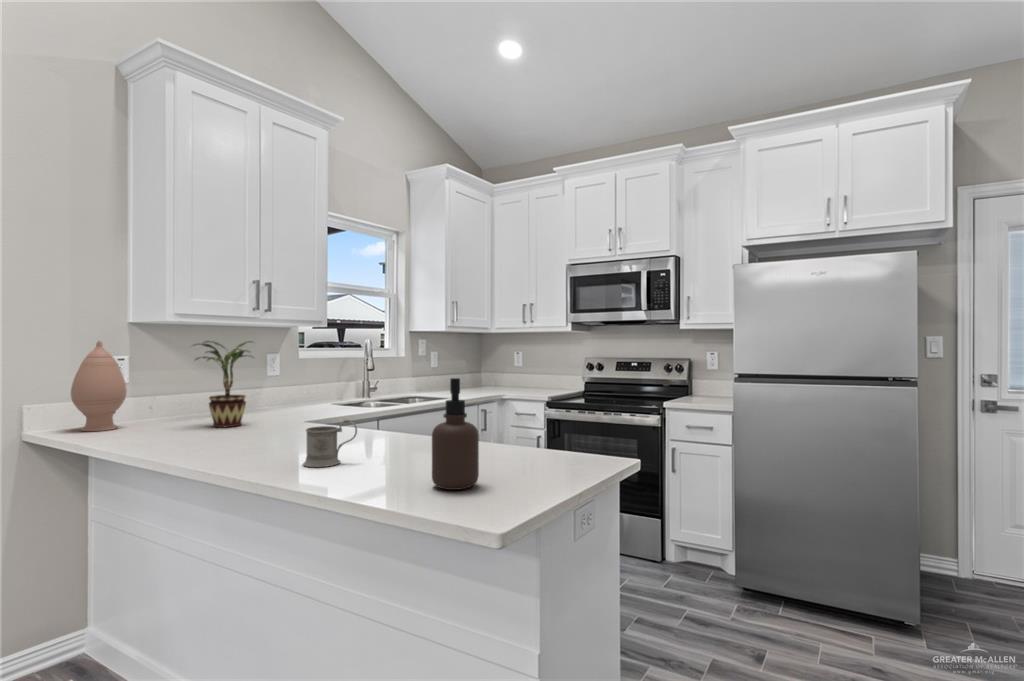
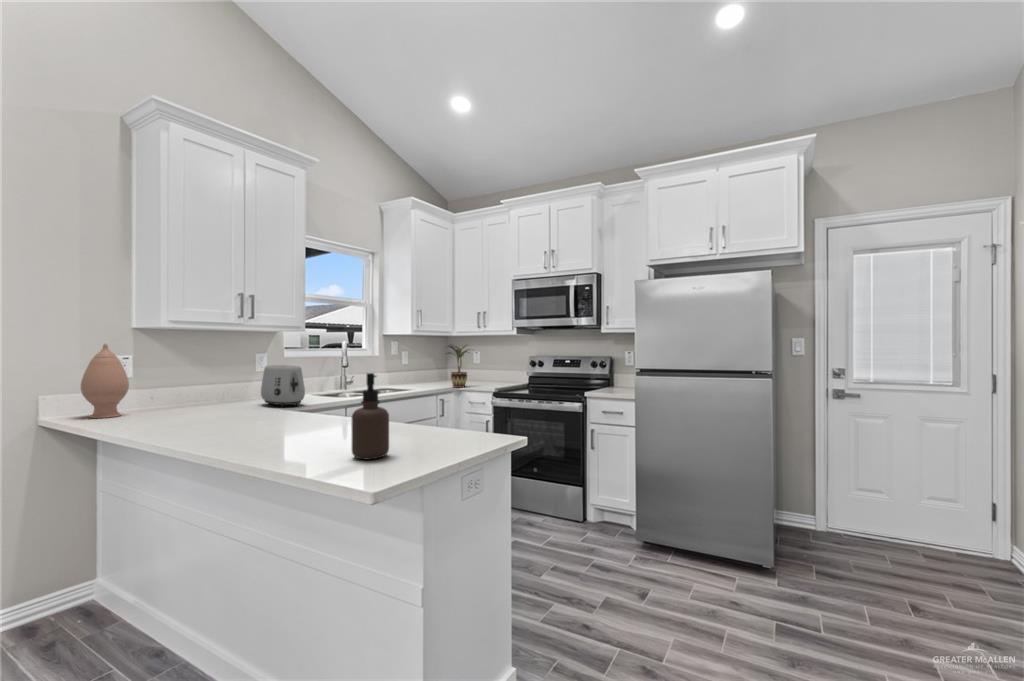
potted plant: present [193,341,252,427] -> present [446,345,467,388]
toaster: none [278,368,331,419] -> present [261,365,305,407]
mug: present [303,419,357,467] -> none [260,406,304,444]

